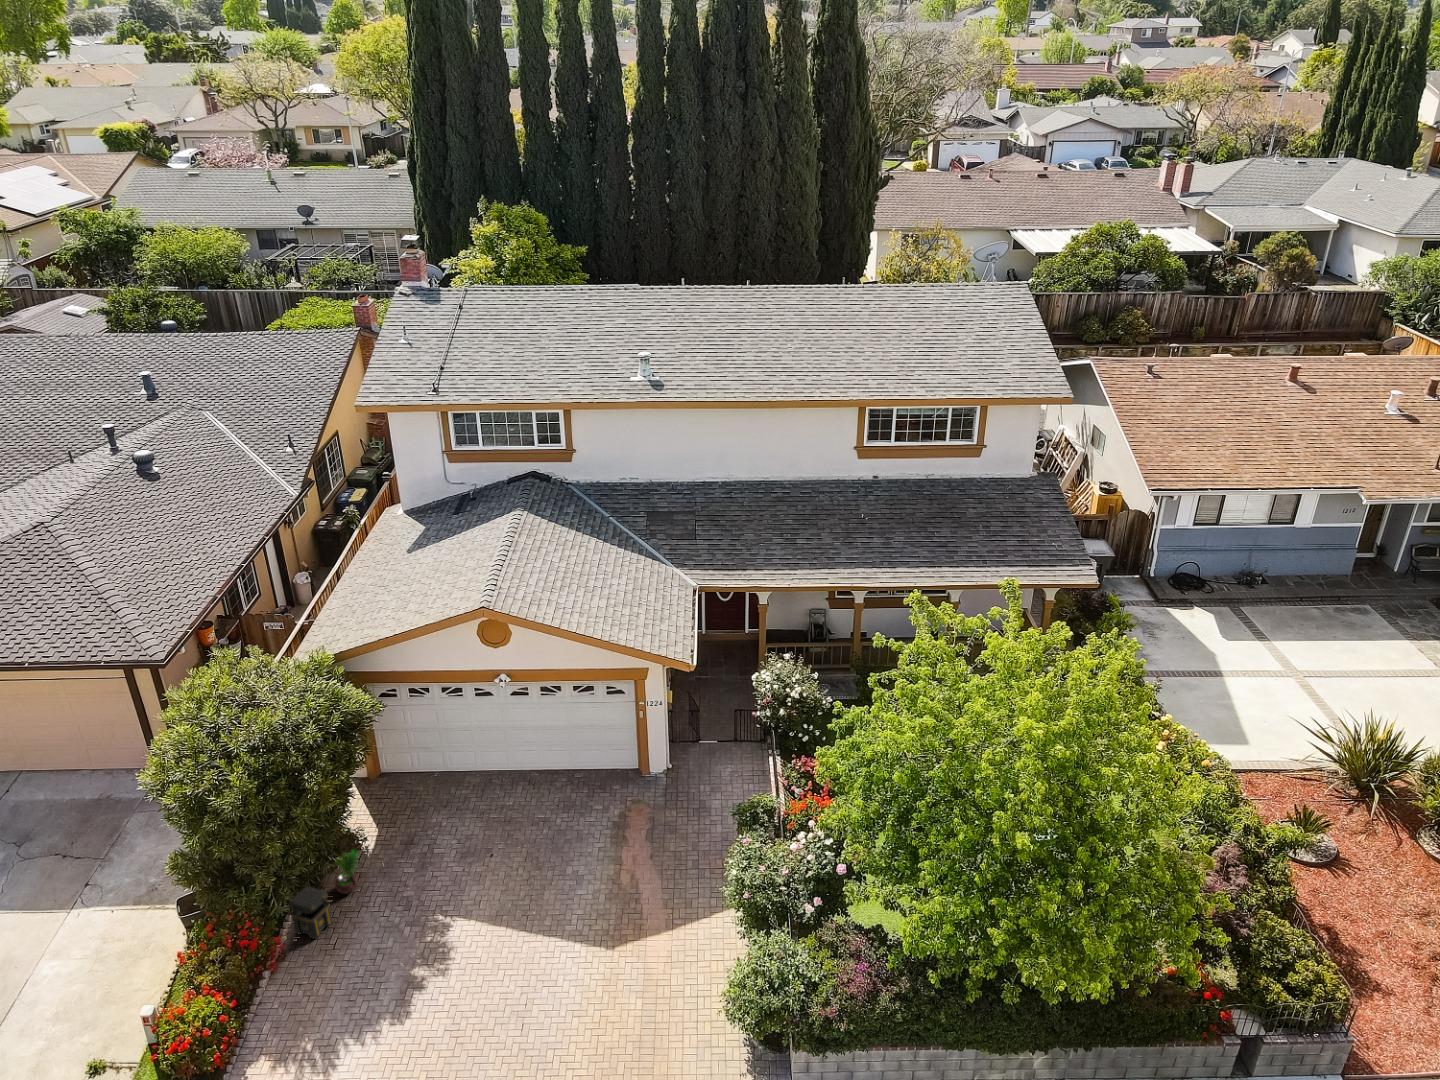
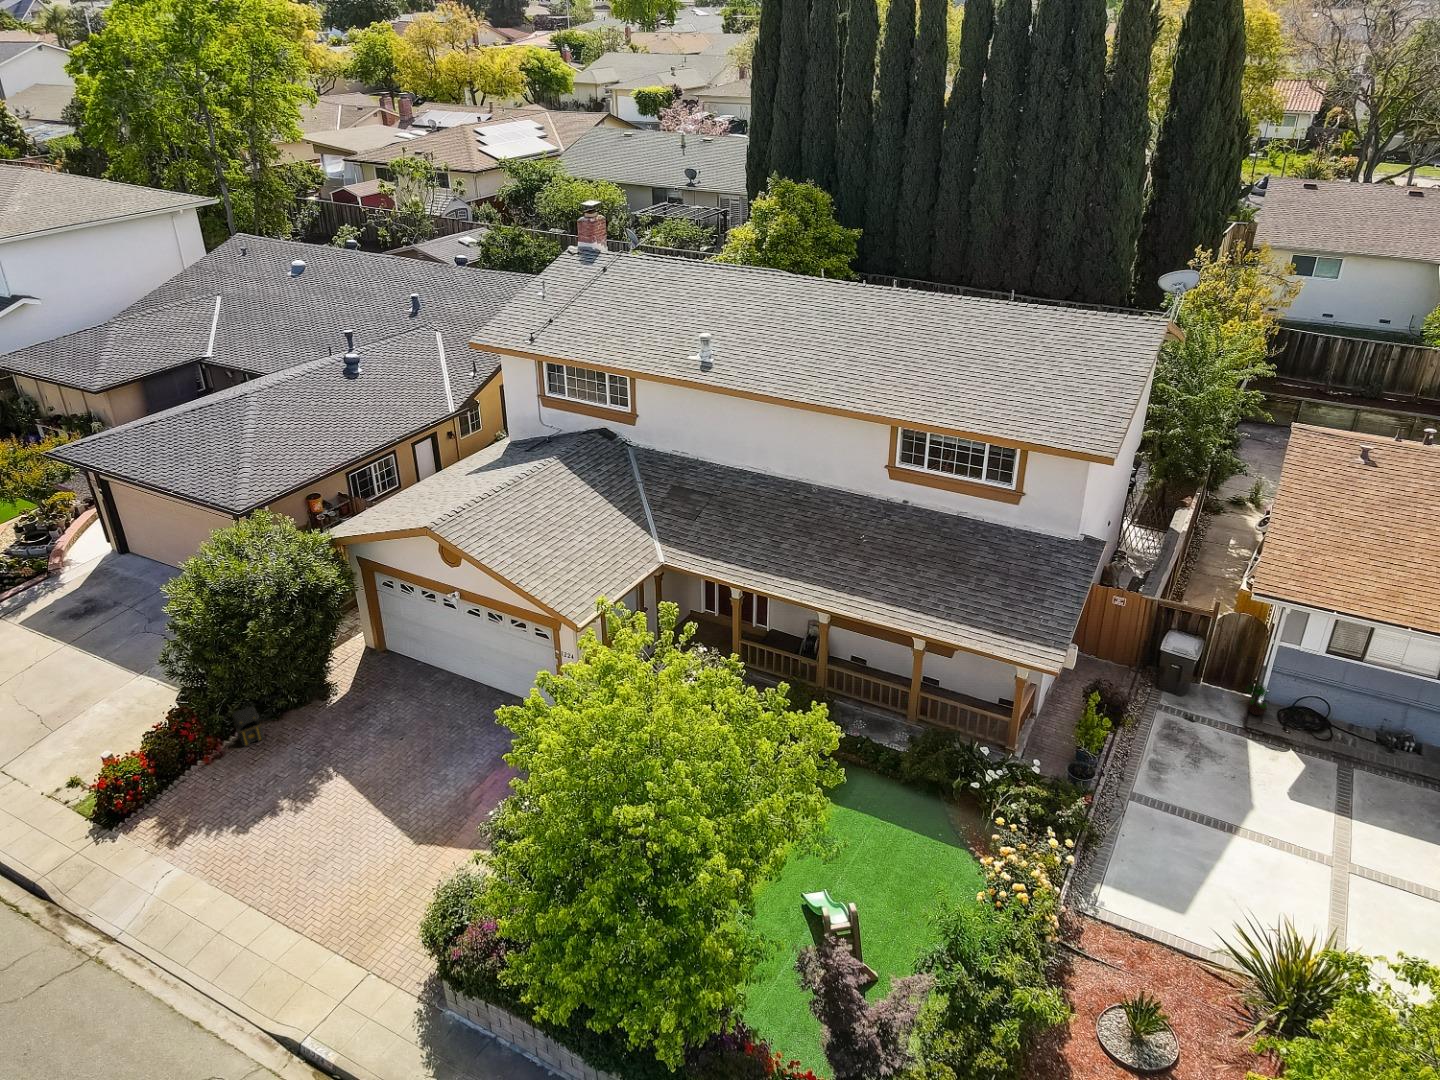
potted tree: present [335,852,358,894] -> present [1247,684,1267,715]

